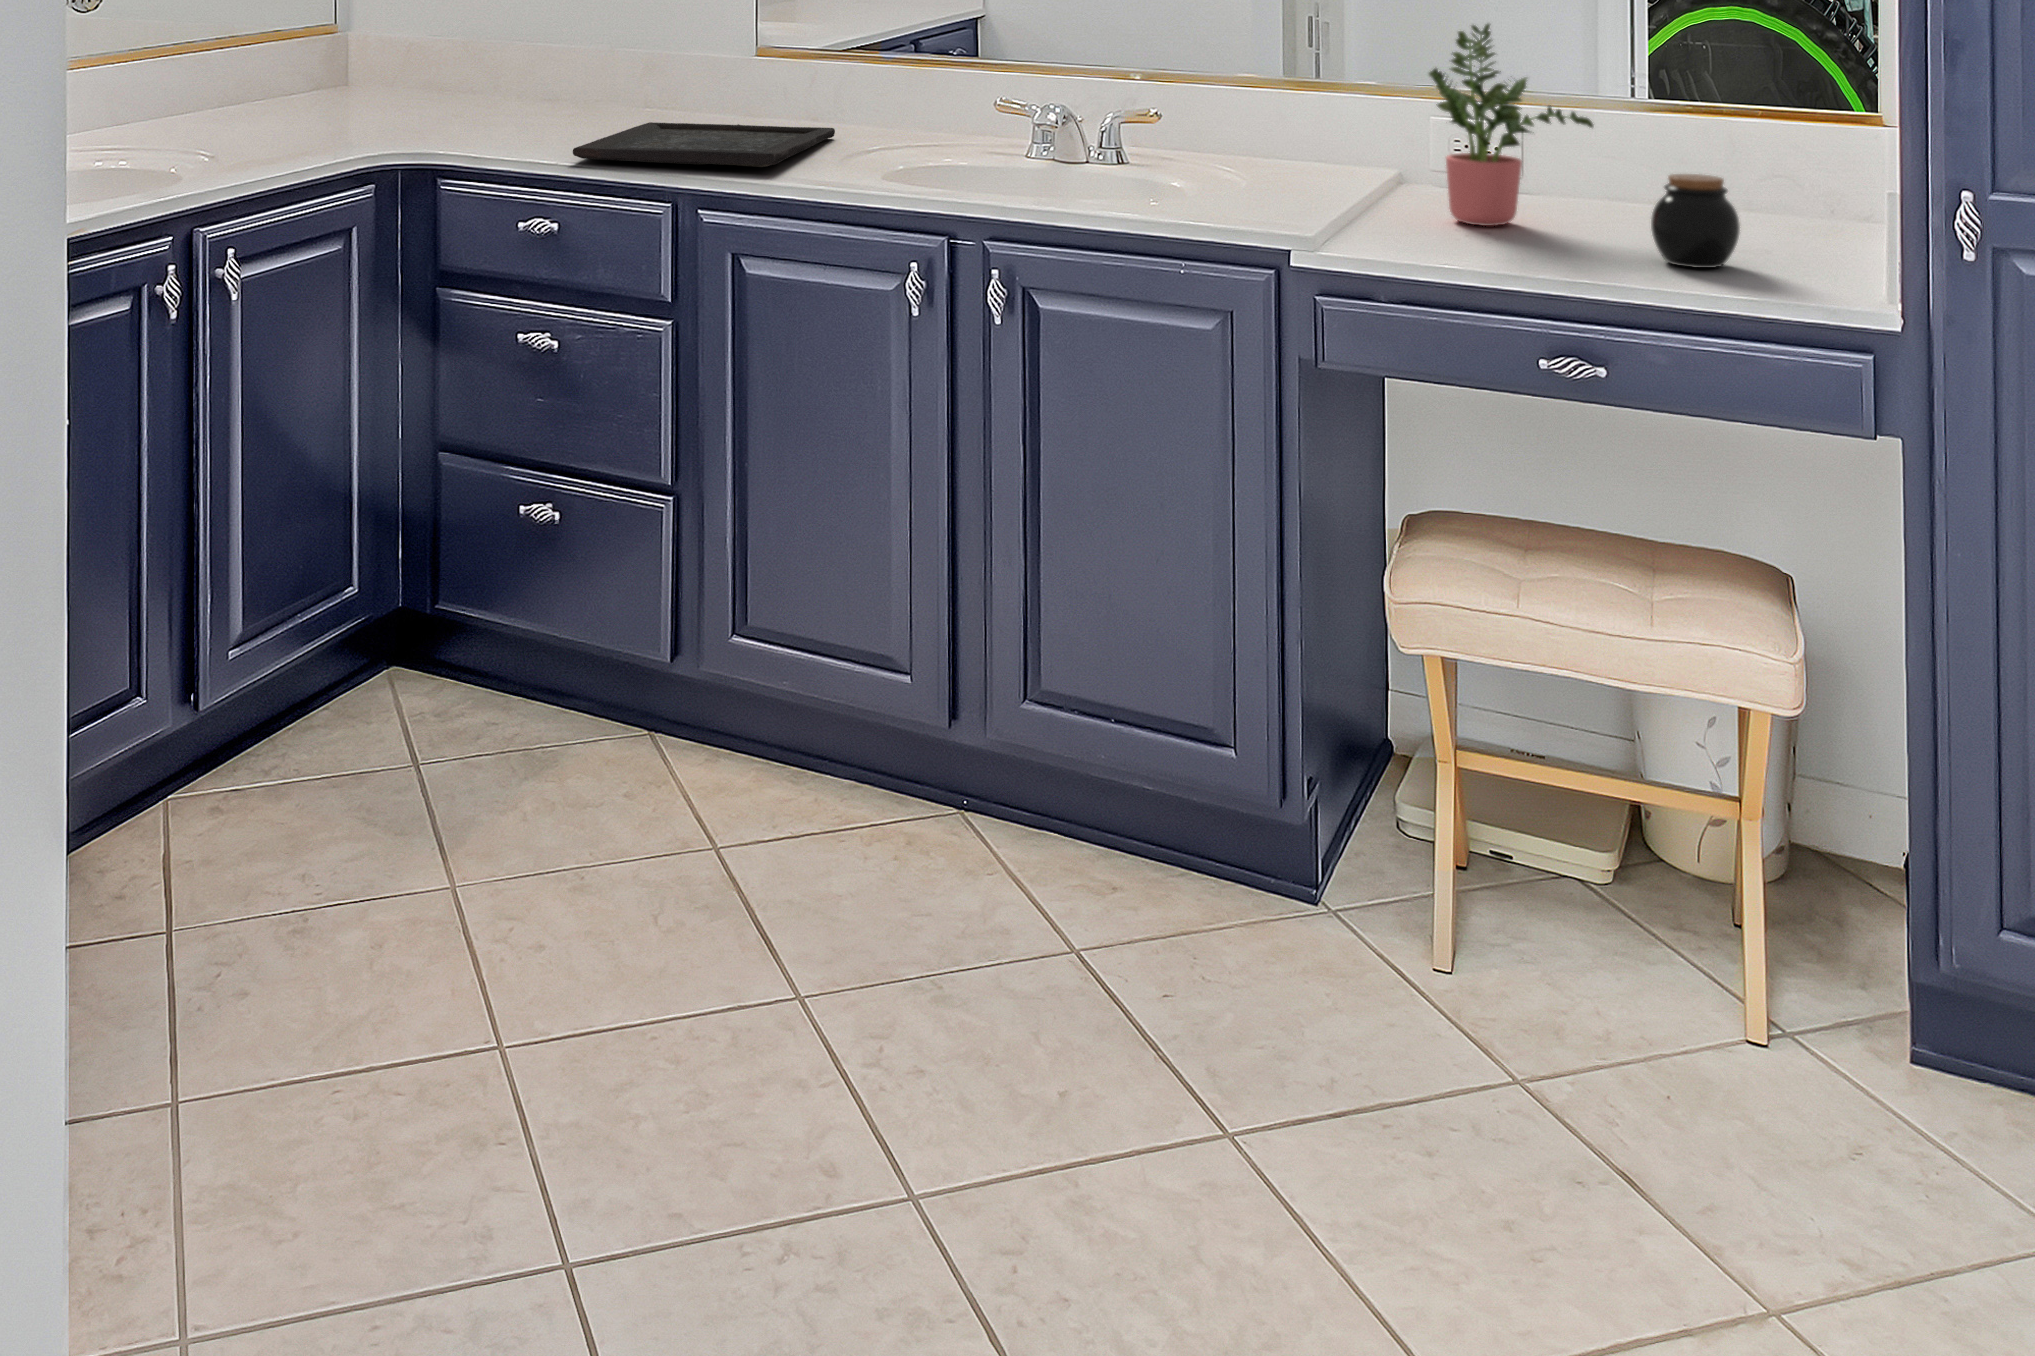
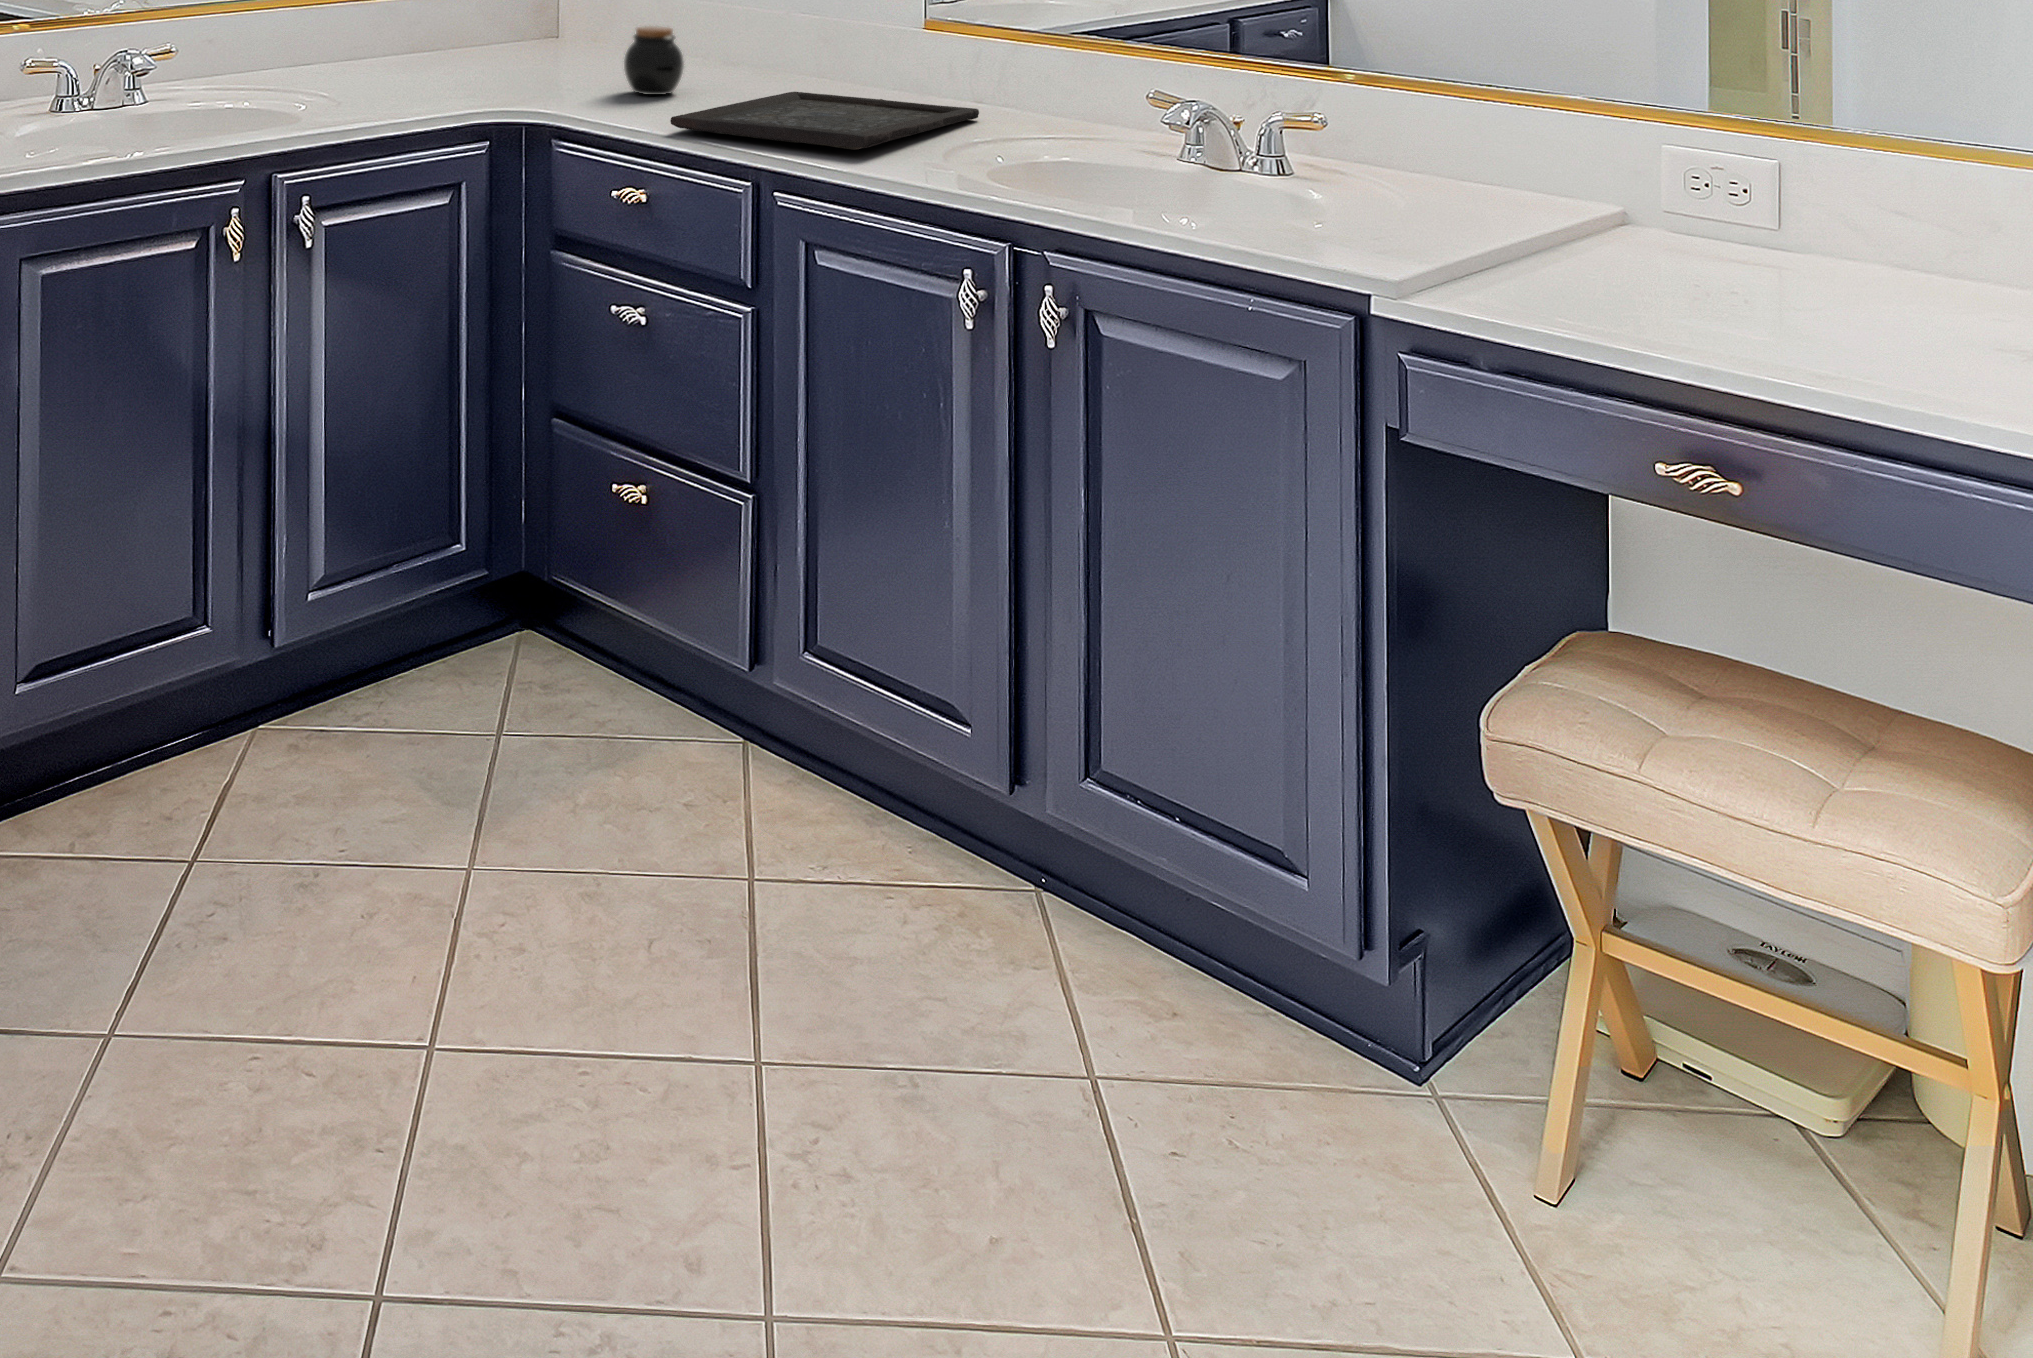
potted plant: present [1429,24,1593,226] -> none [1580,31,1817,284]
jar: present [1651,174,1740,268] -> present [624,26,684,95]

